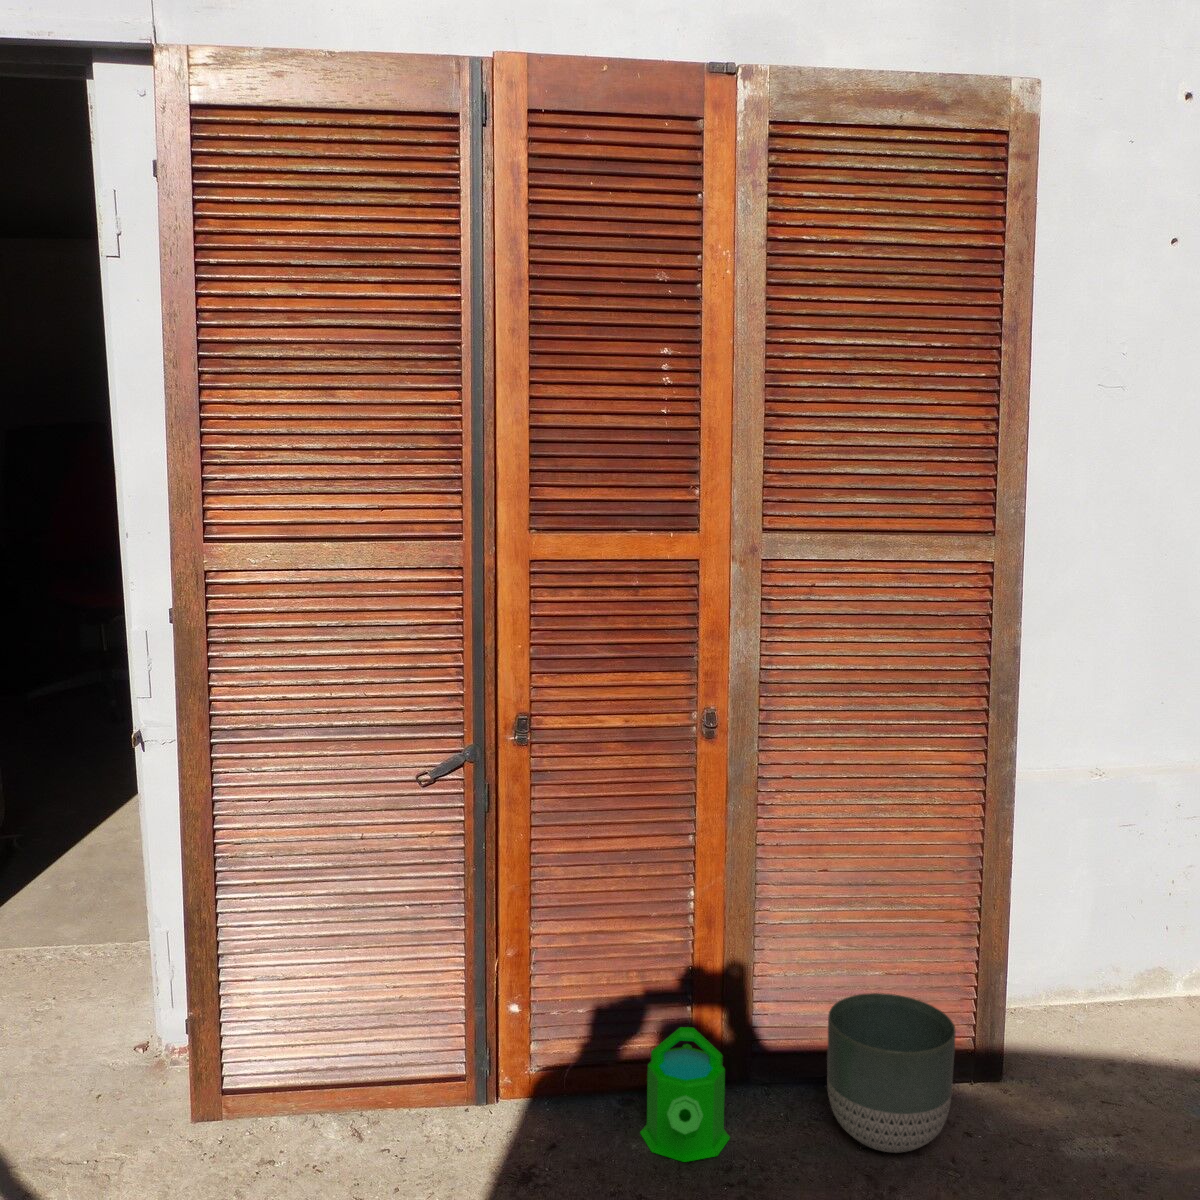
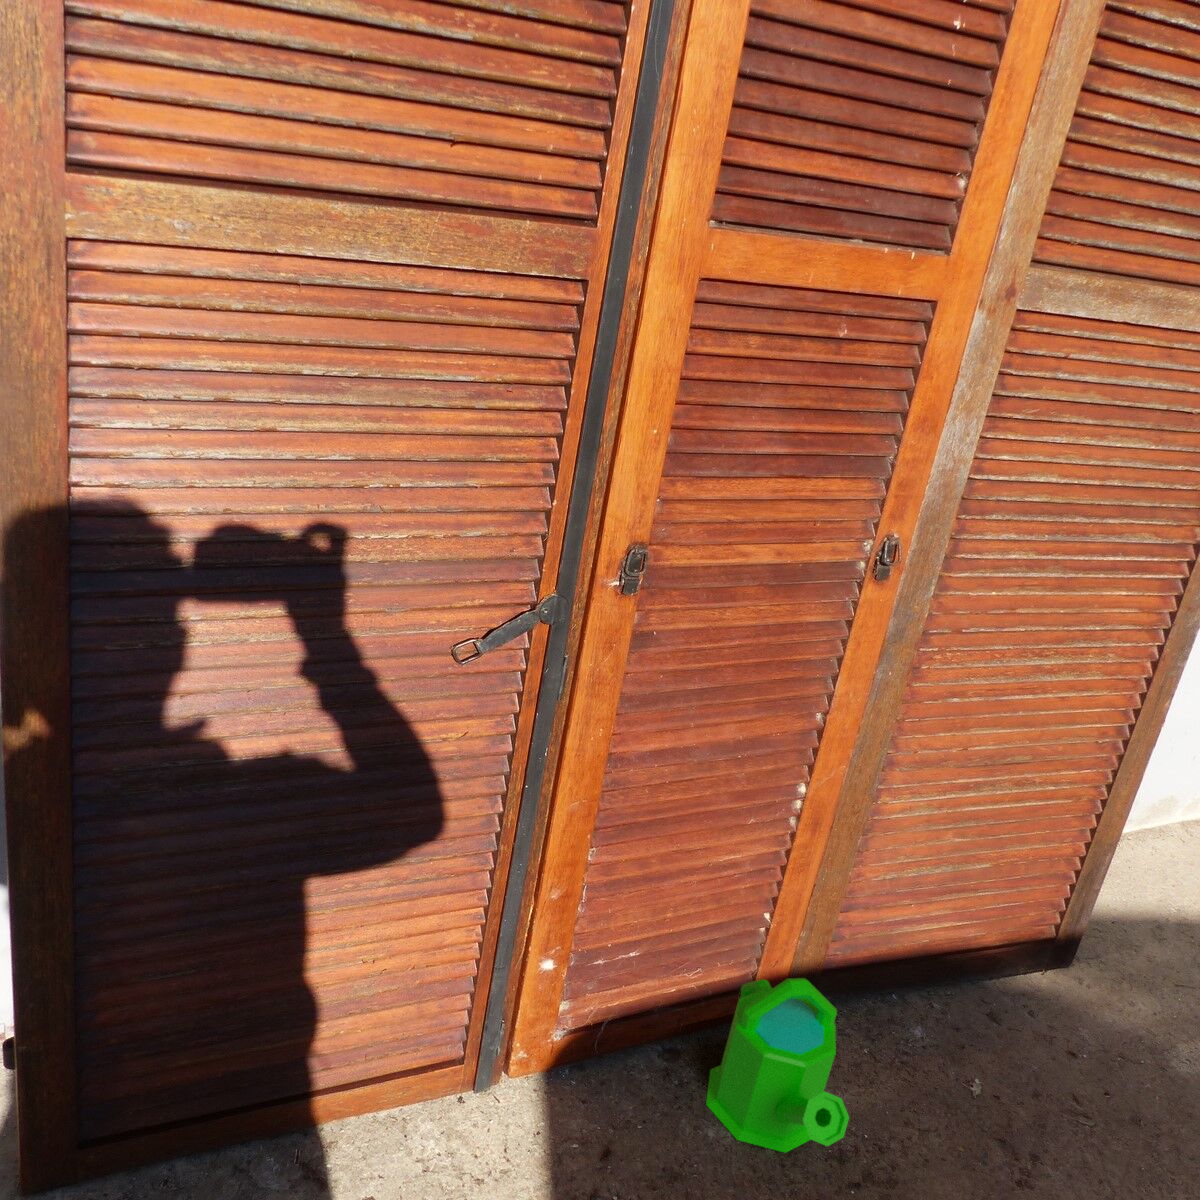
planter: present [827,993,955,1153] -> none [931,898,1122,1104]

